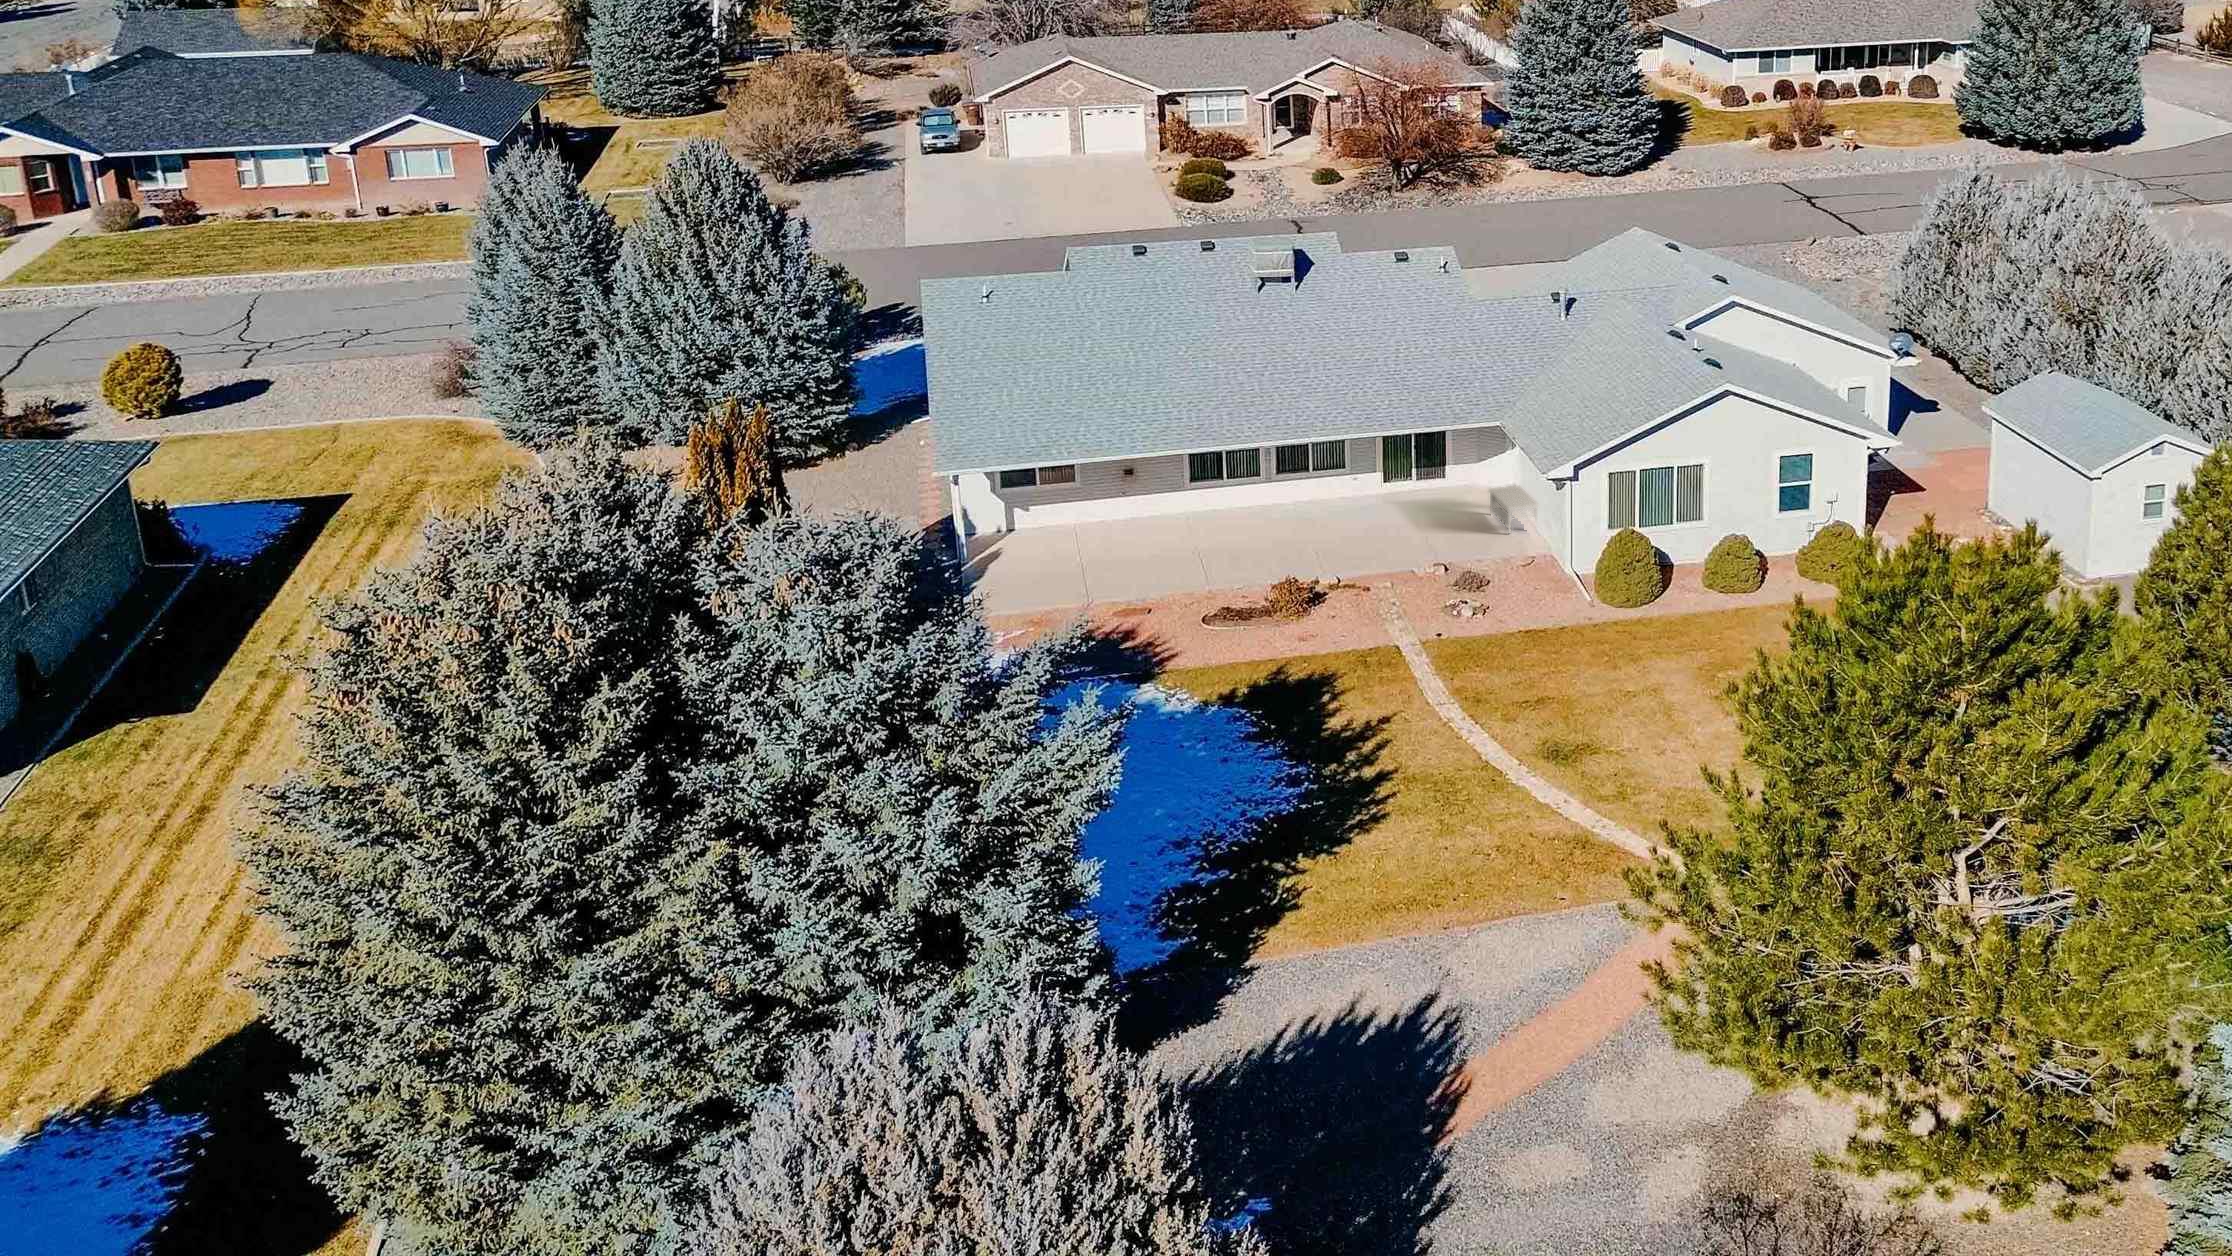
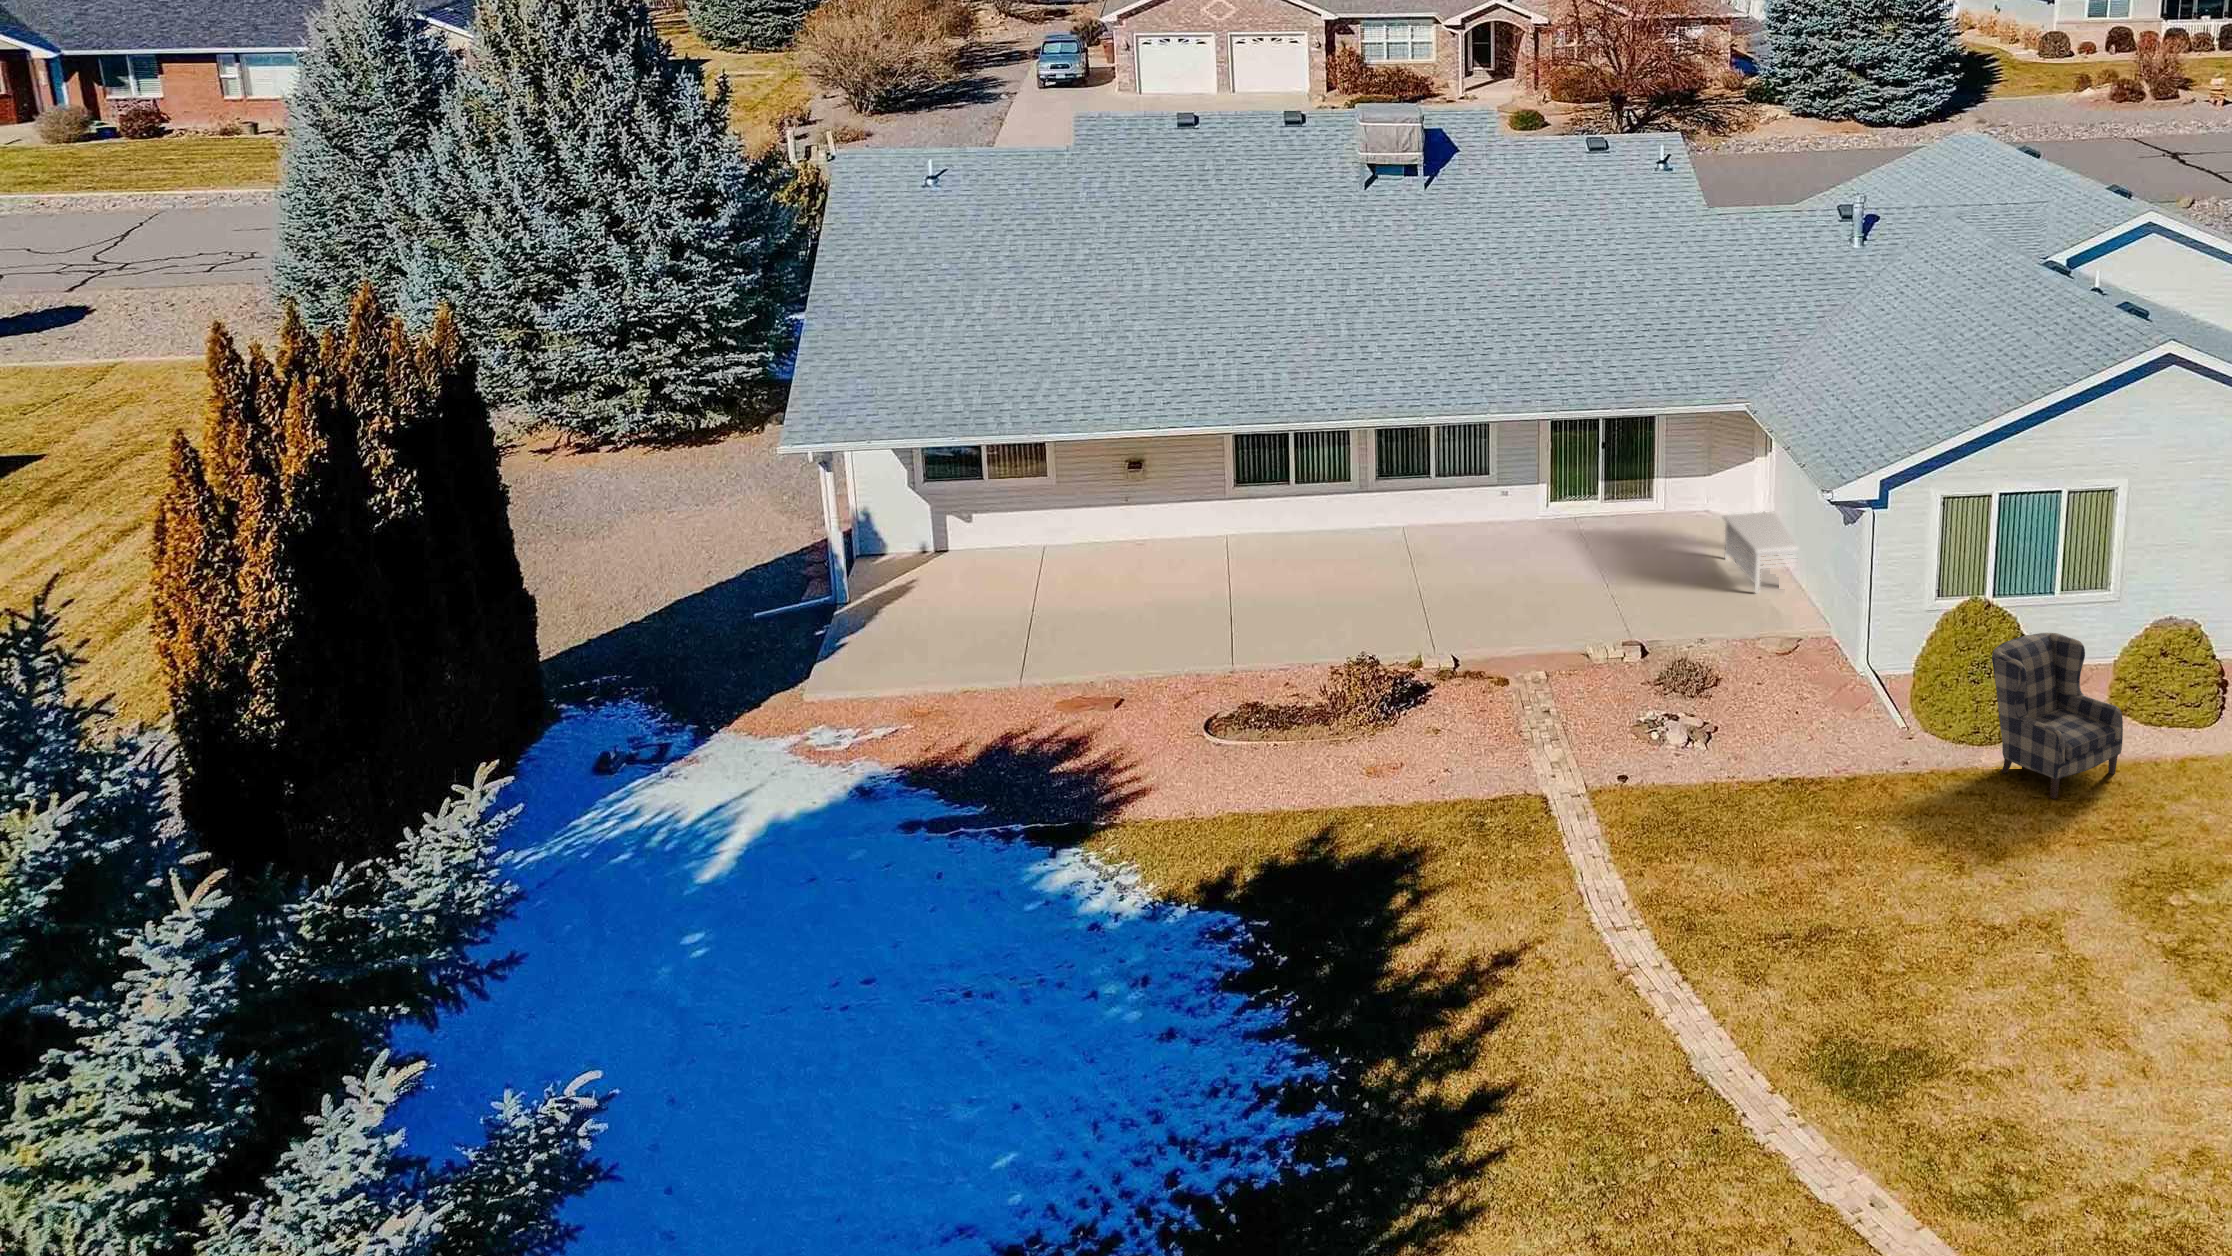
chair: none [1633,546,1704,633] -> present [1992,633,2123,799]

